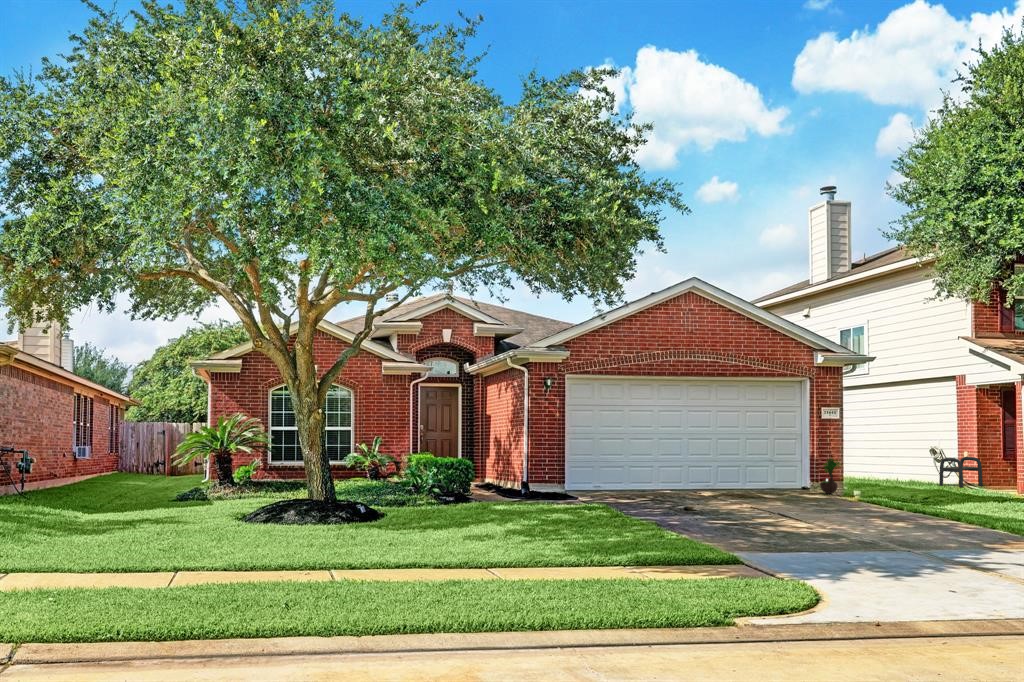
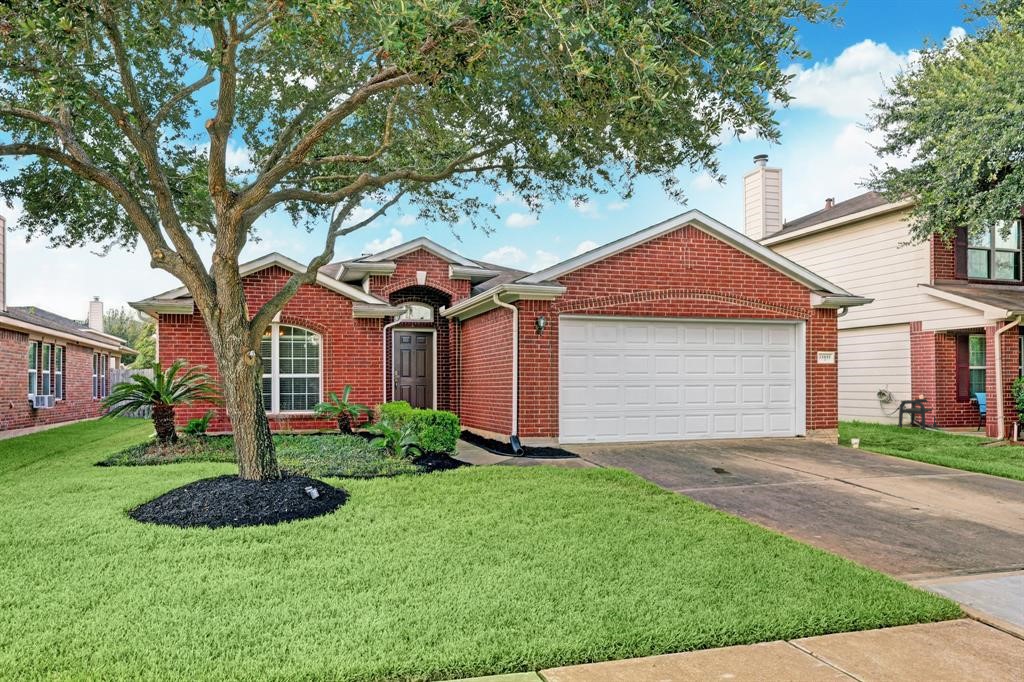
potted tree: present [820,459,840,494] -> none [817,401,843,442]

